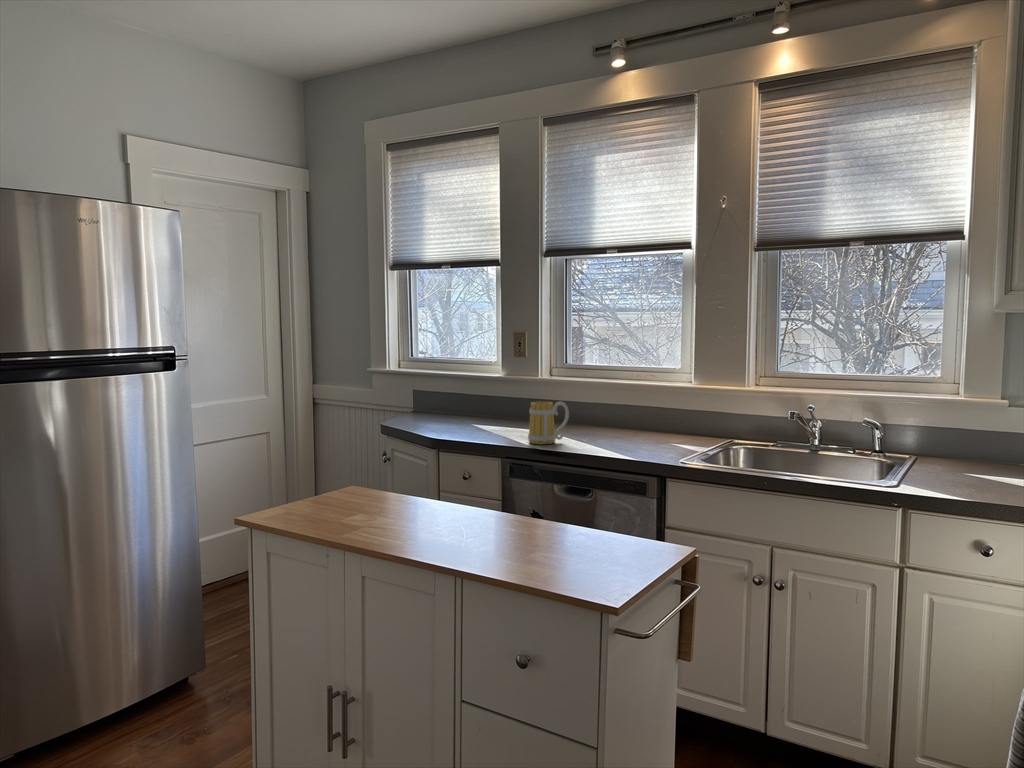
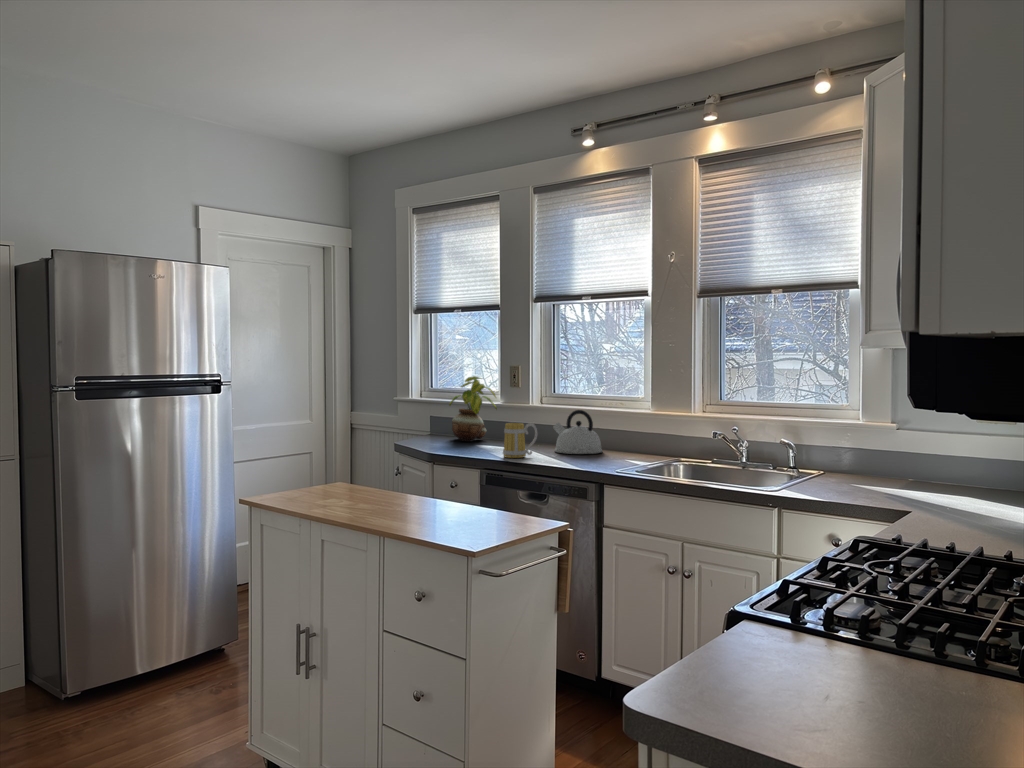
potted plant: none [445,344,504,420] -> present [449,376,497,441]
kettle: none [577,384,637,436] -> present [553,410,602,454]

